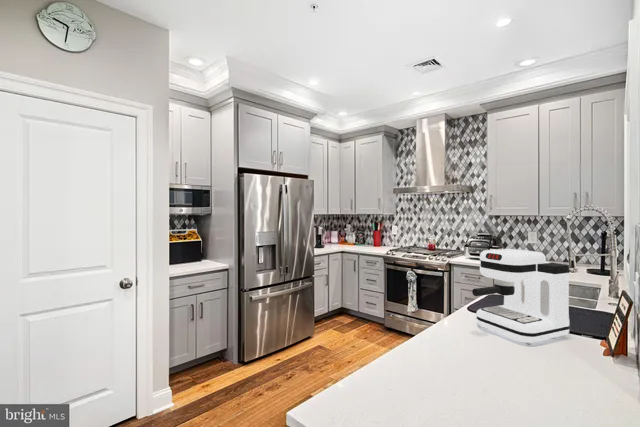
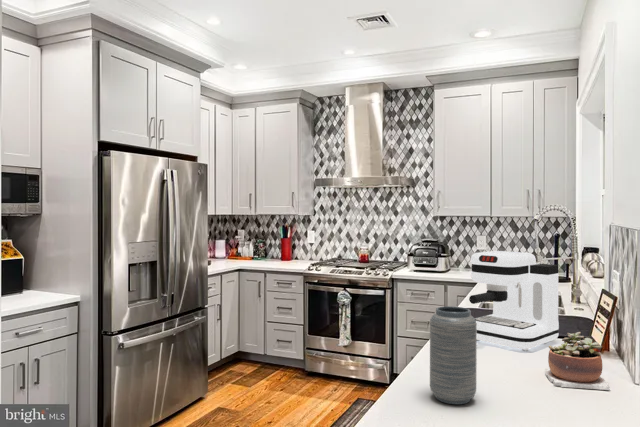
vase: none [399,302,443,397] -> present [430,306,477,404]
succulent plant: none [534,336,603,405] -> present [545,332,610,390]

